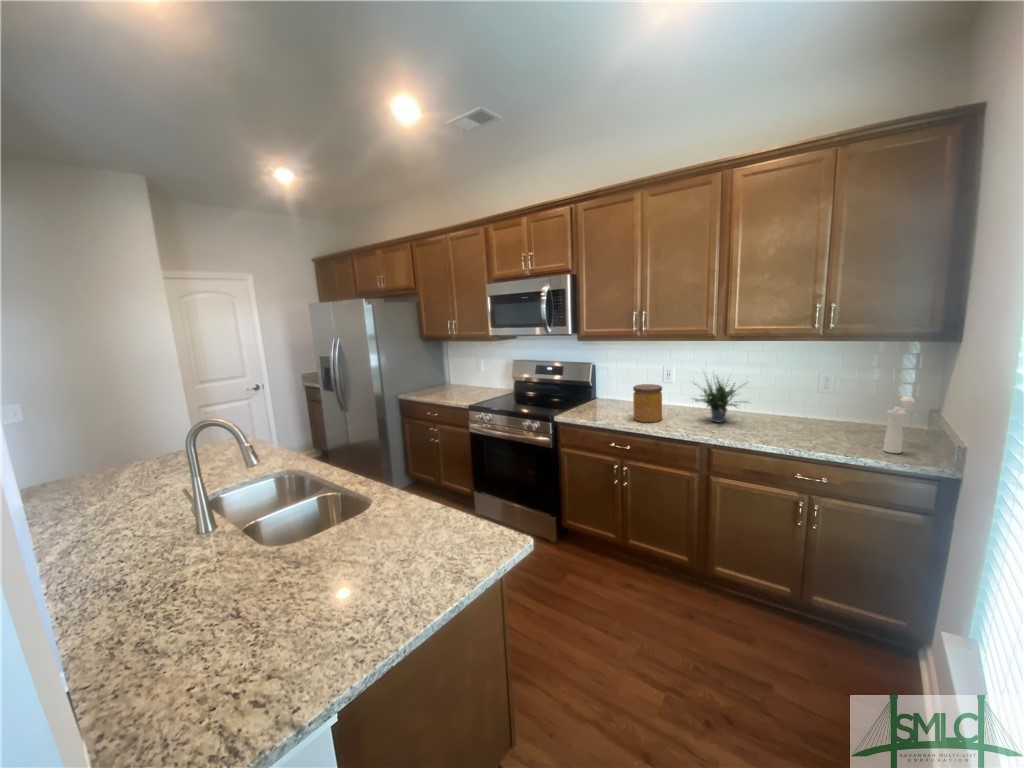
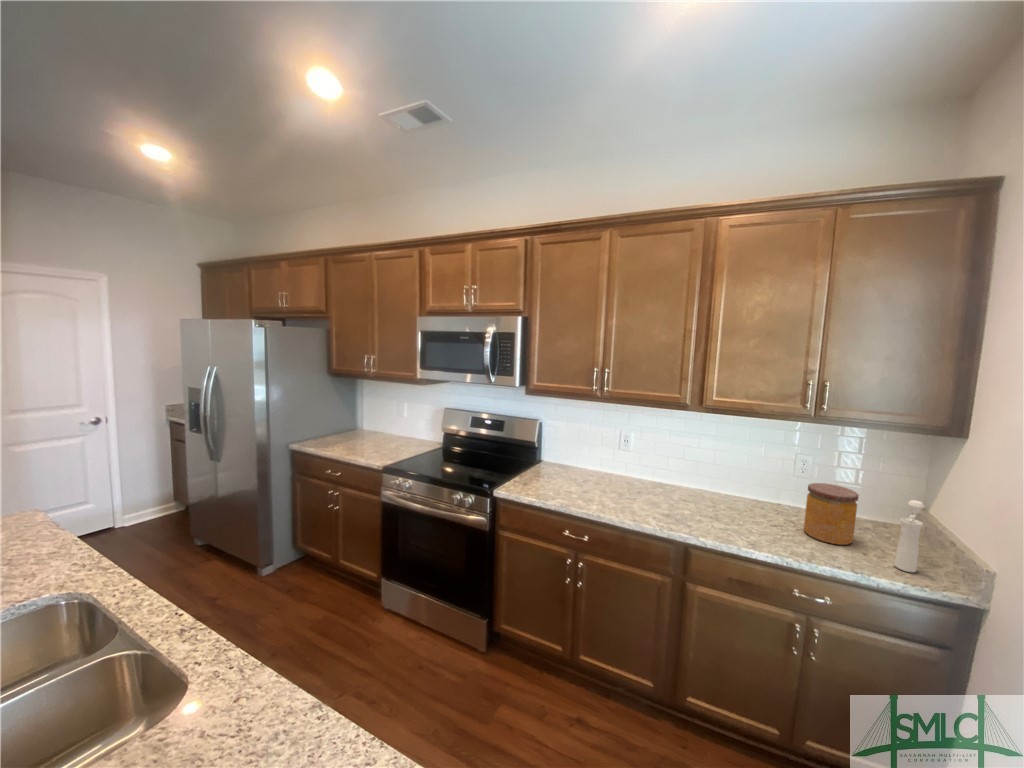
potted plant: present [695,378,745,423] -> none [658,439,732,510]
jar: present [633,384,662,422] -> present [804,483,859,545]

